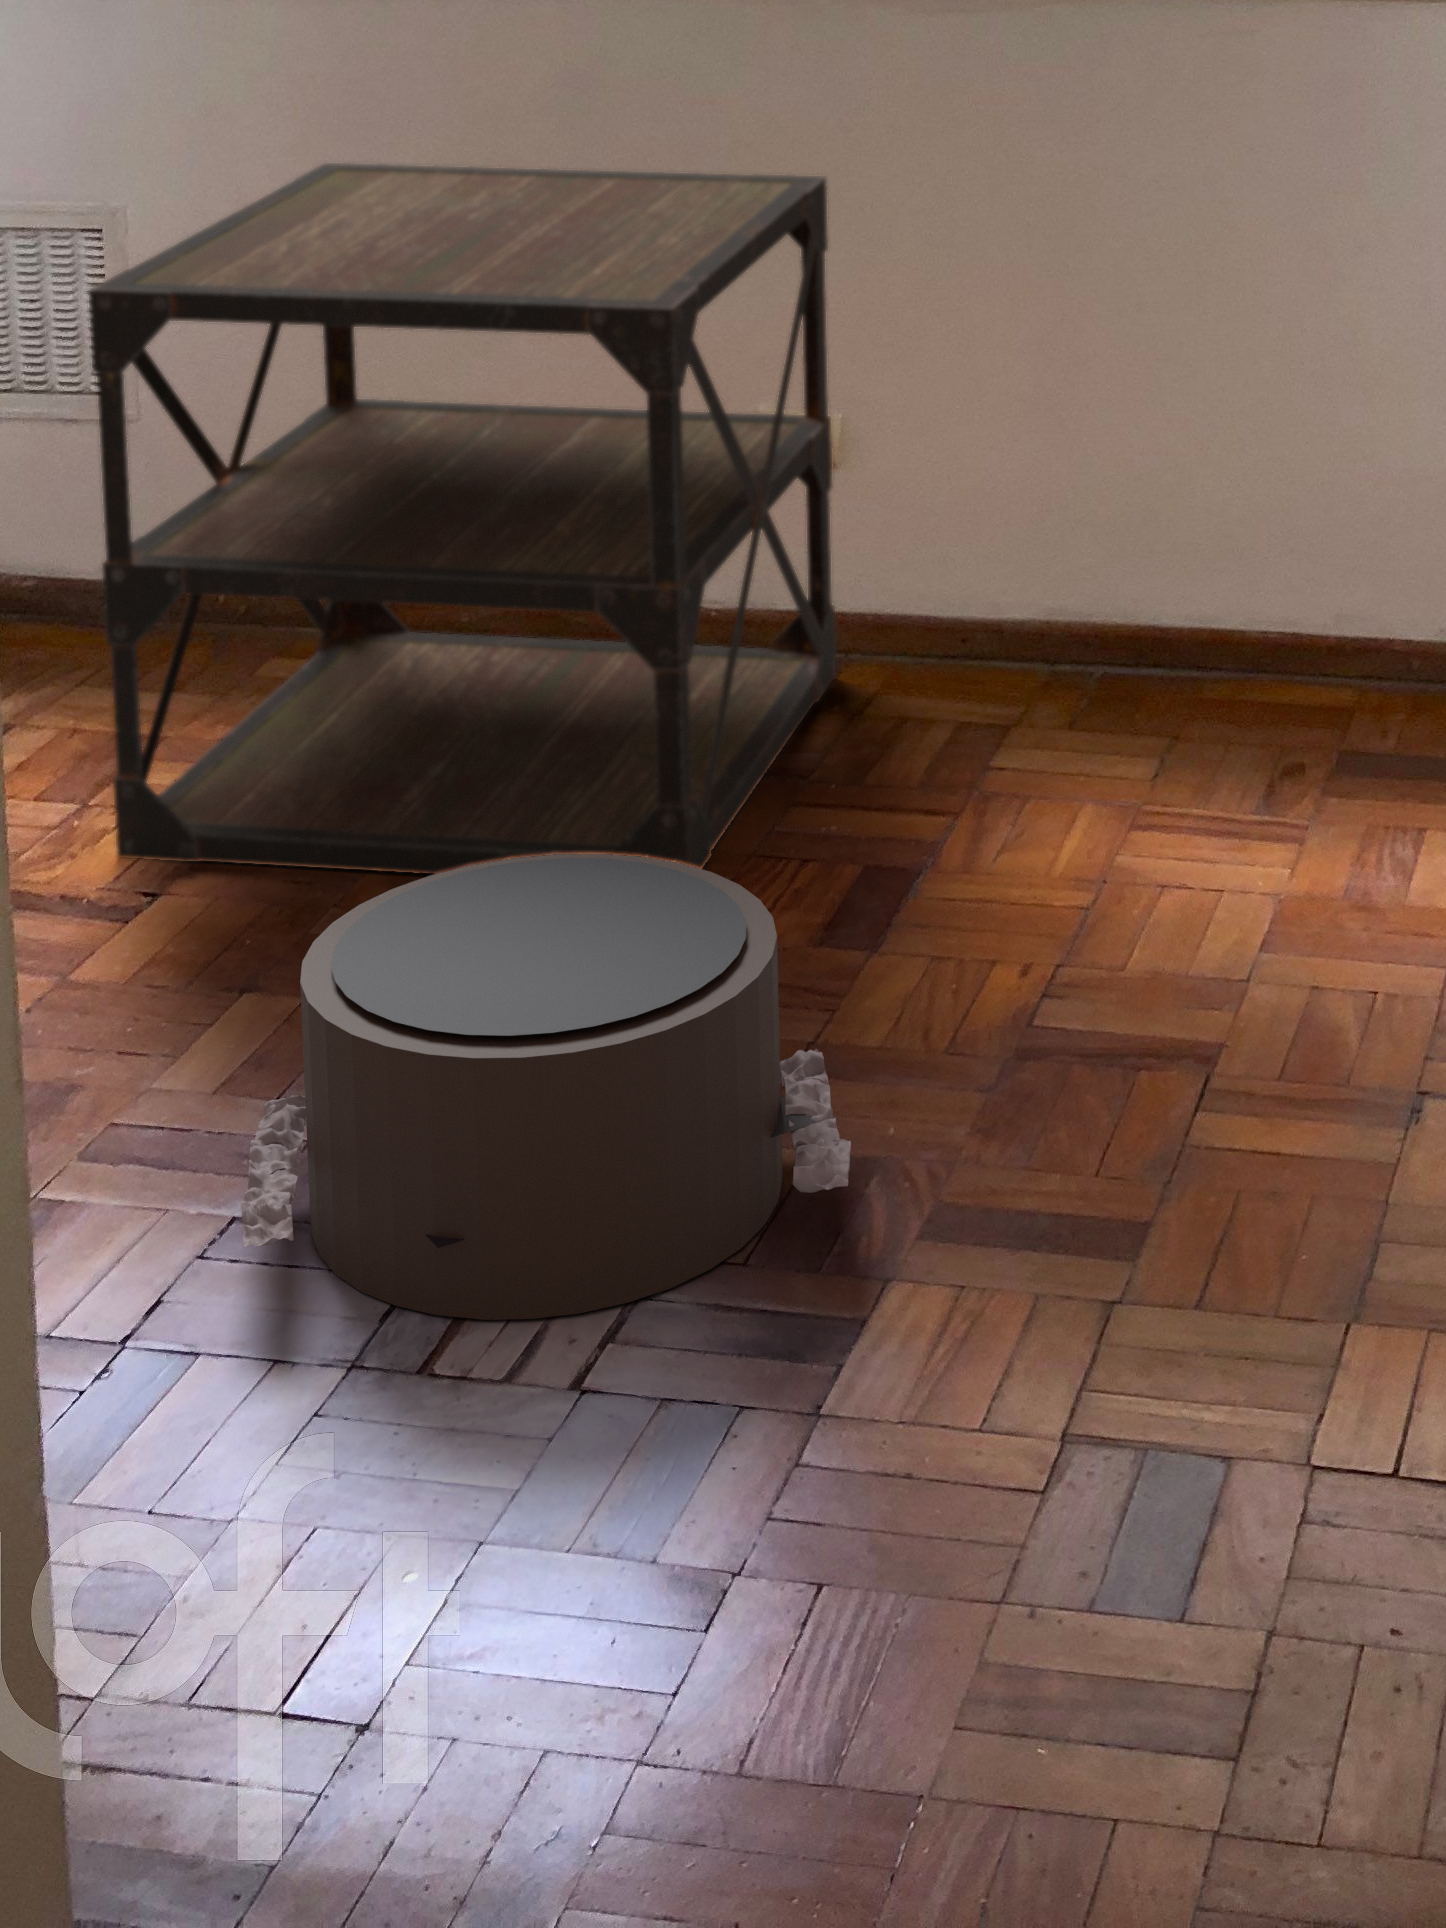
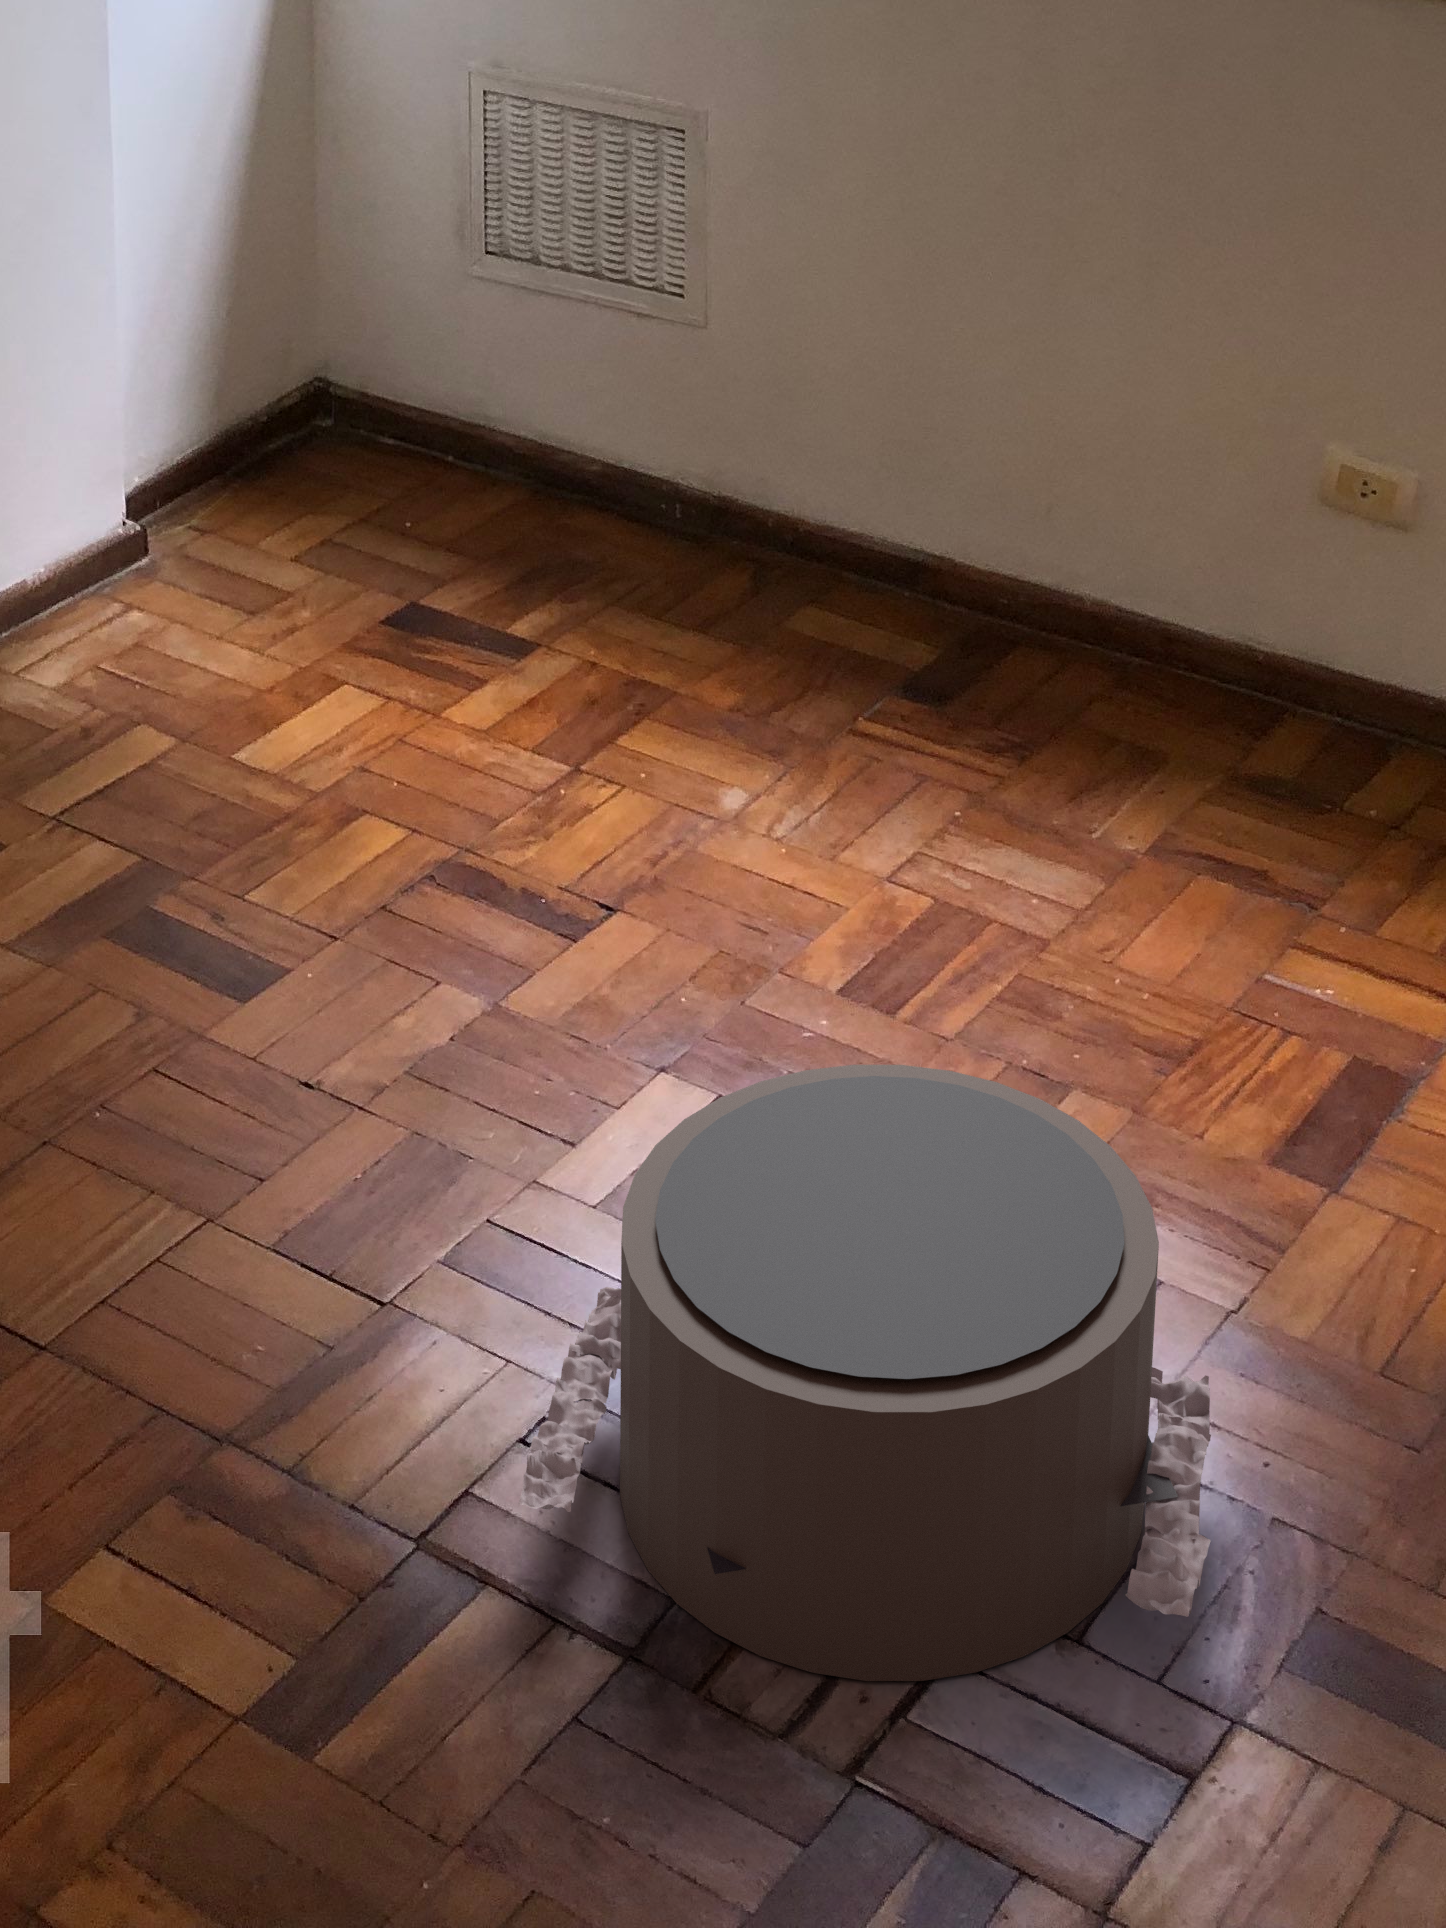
side table: present [88,163,836,874] -> none [585,110,1427,1045]

